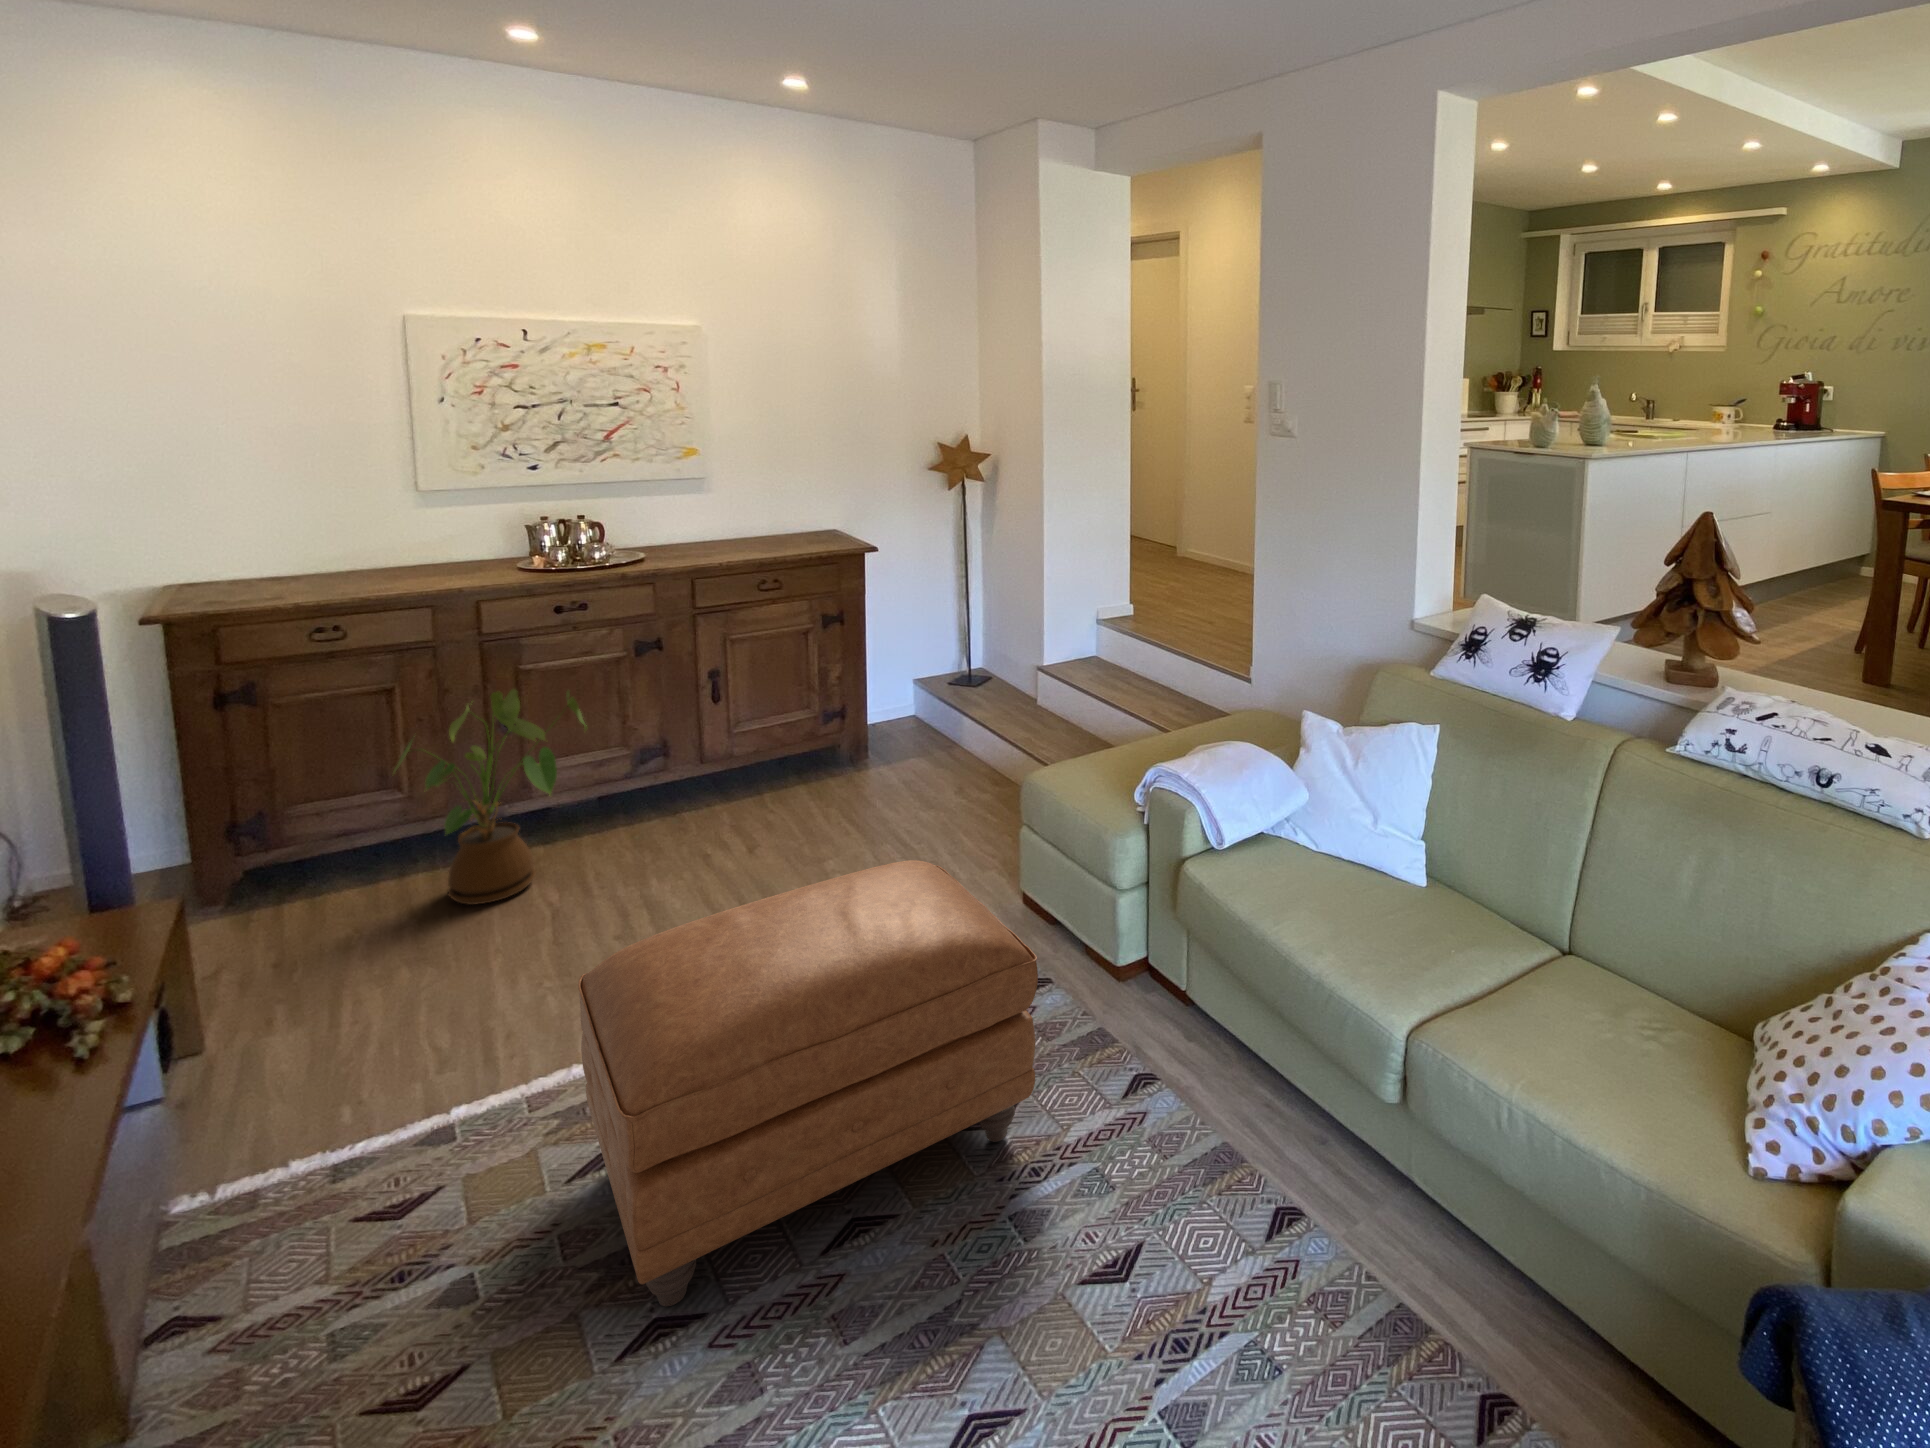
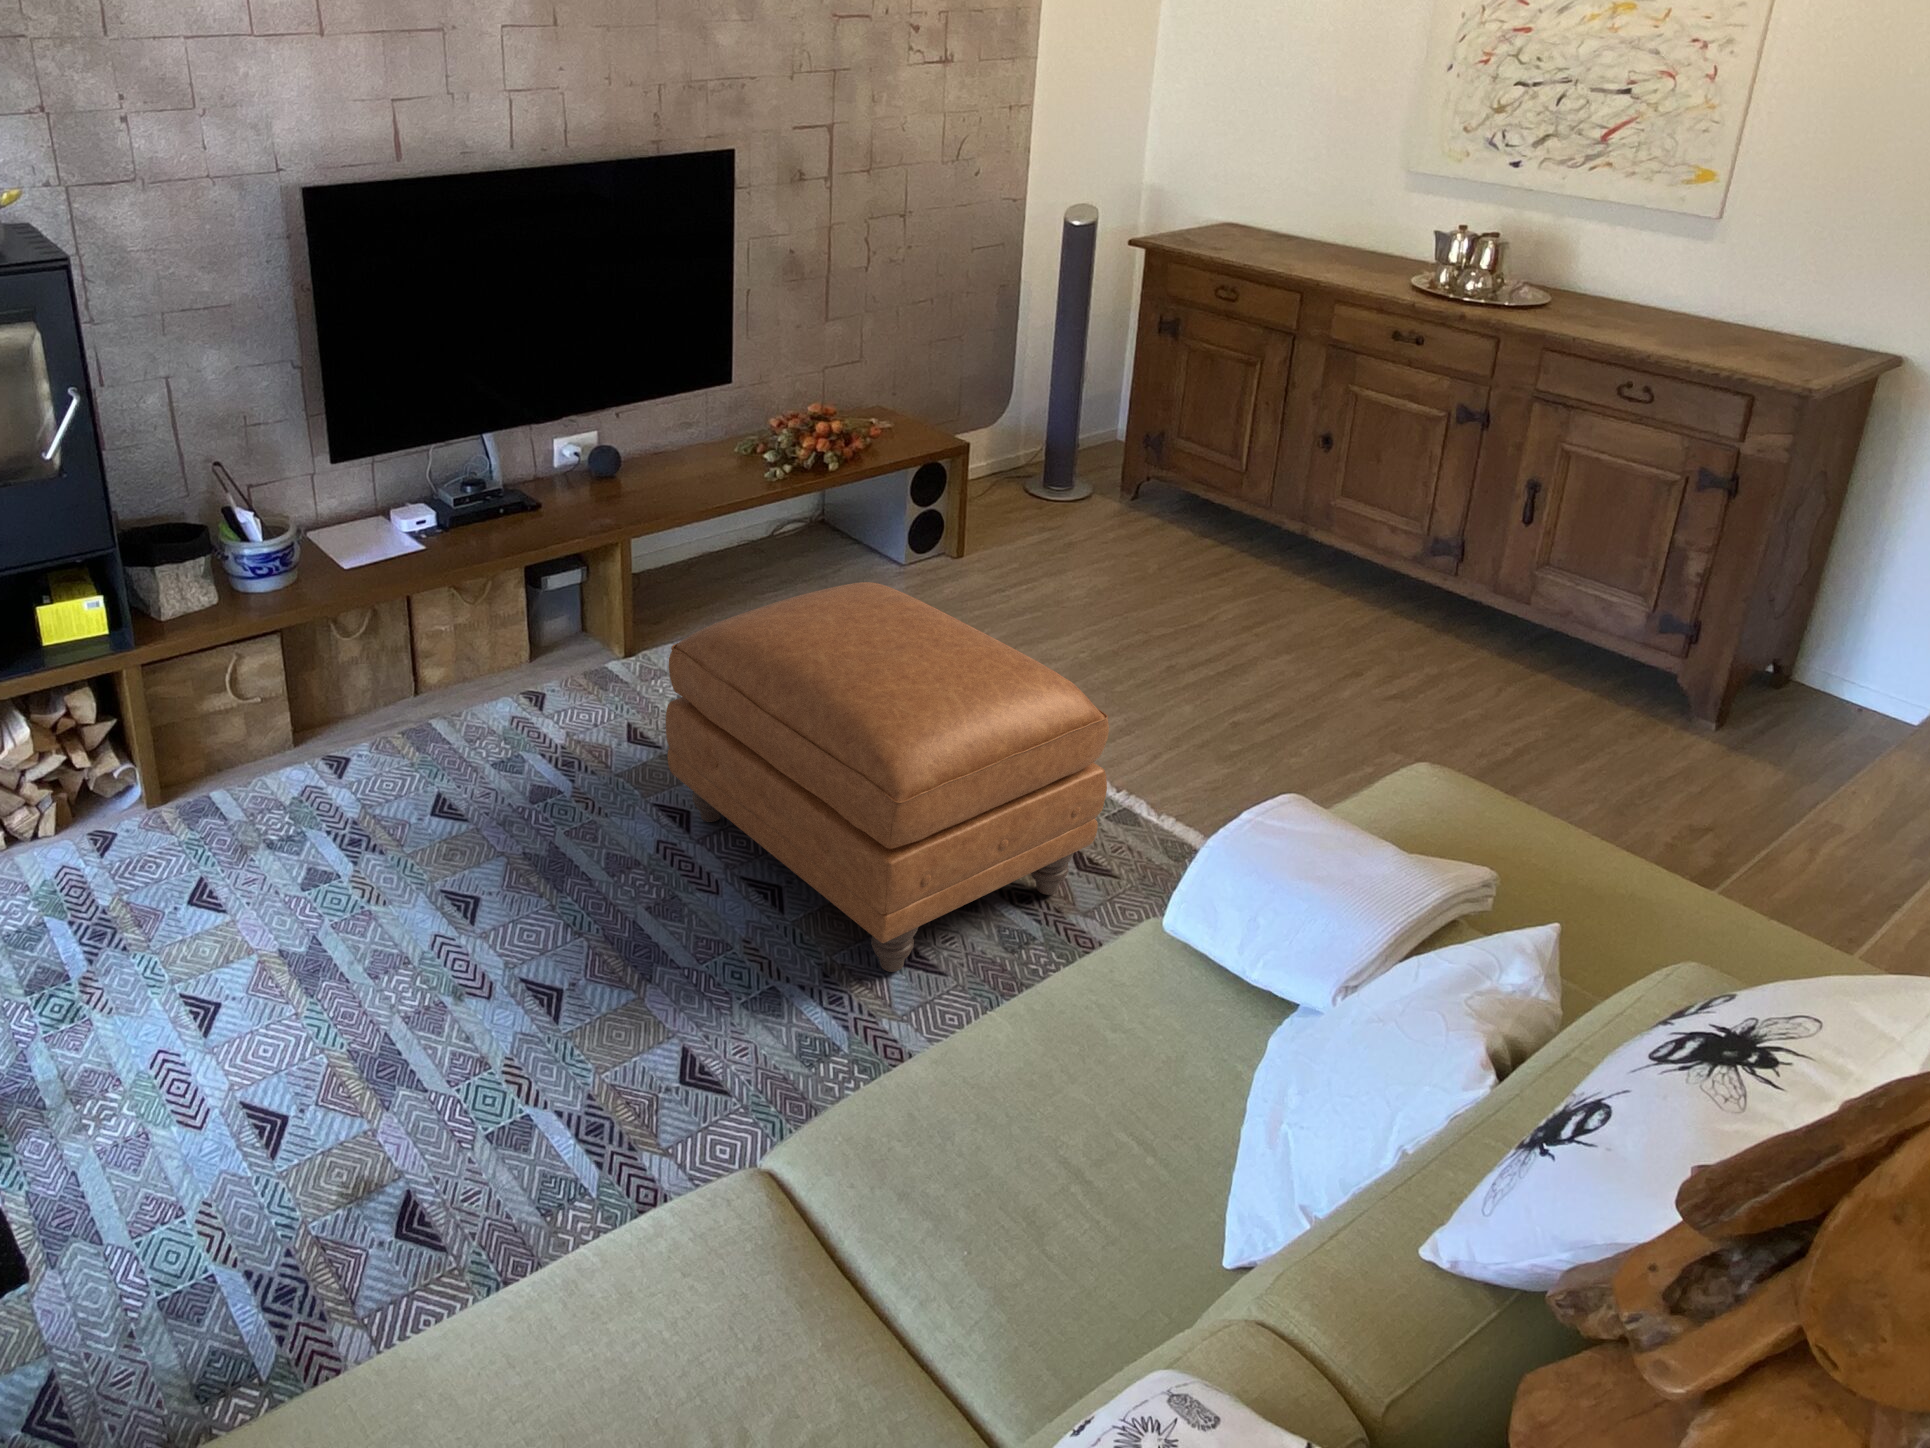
house plant: present [394,689,588,905] -> none [1169,398,1356,604]

